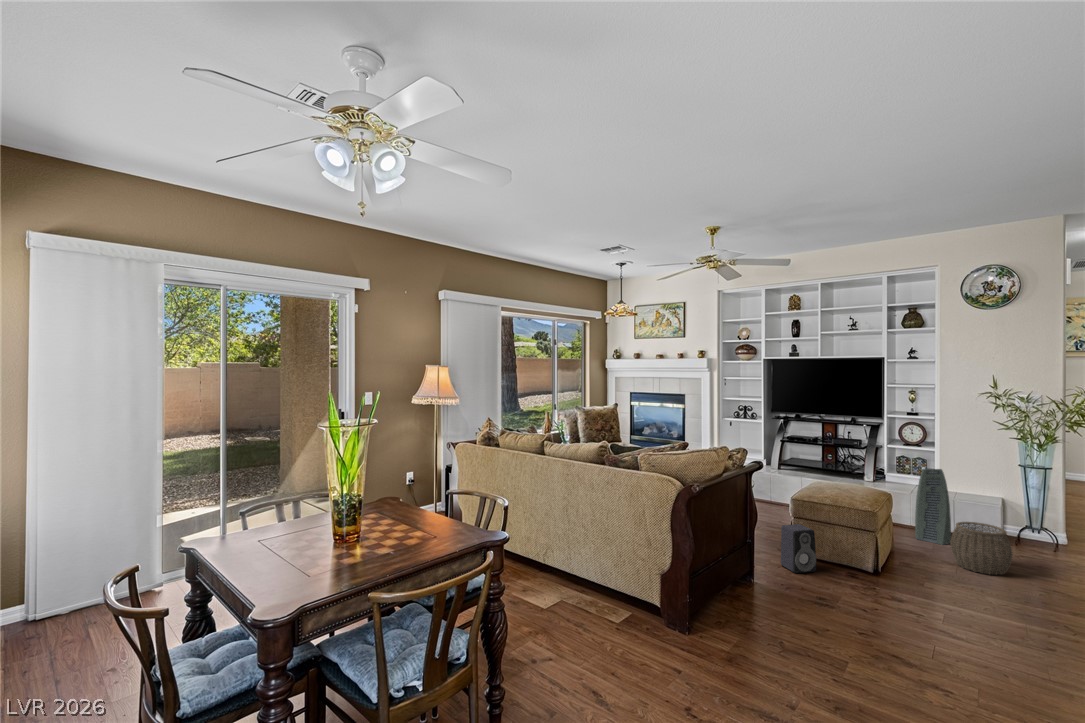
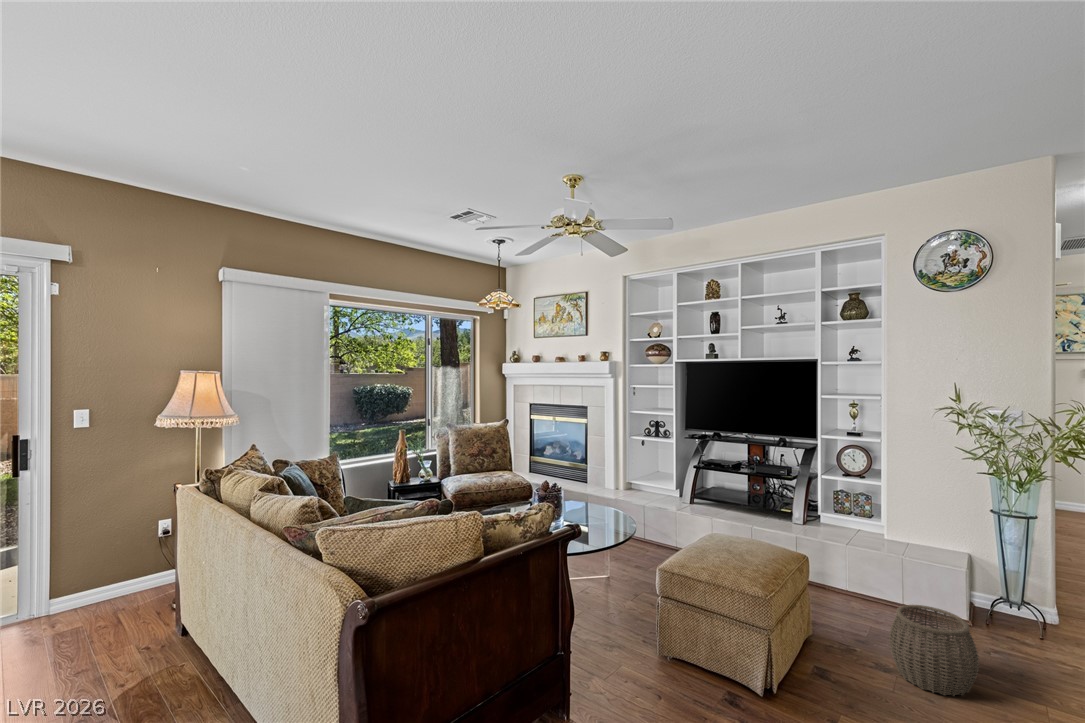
air purifier: present [915,469,951,545] -> none [849,517,897,628]
speaker: present [781,524,816,573] -> none [634,614,682,697]

